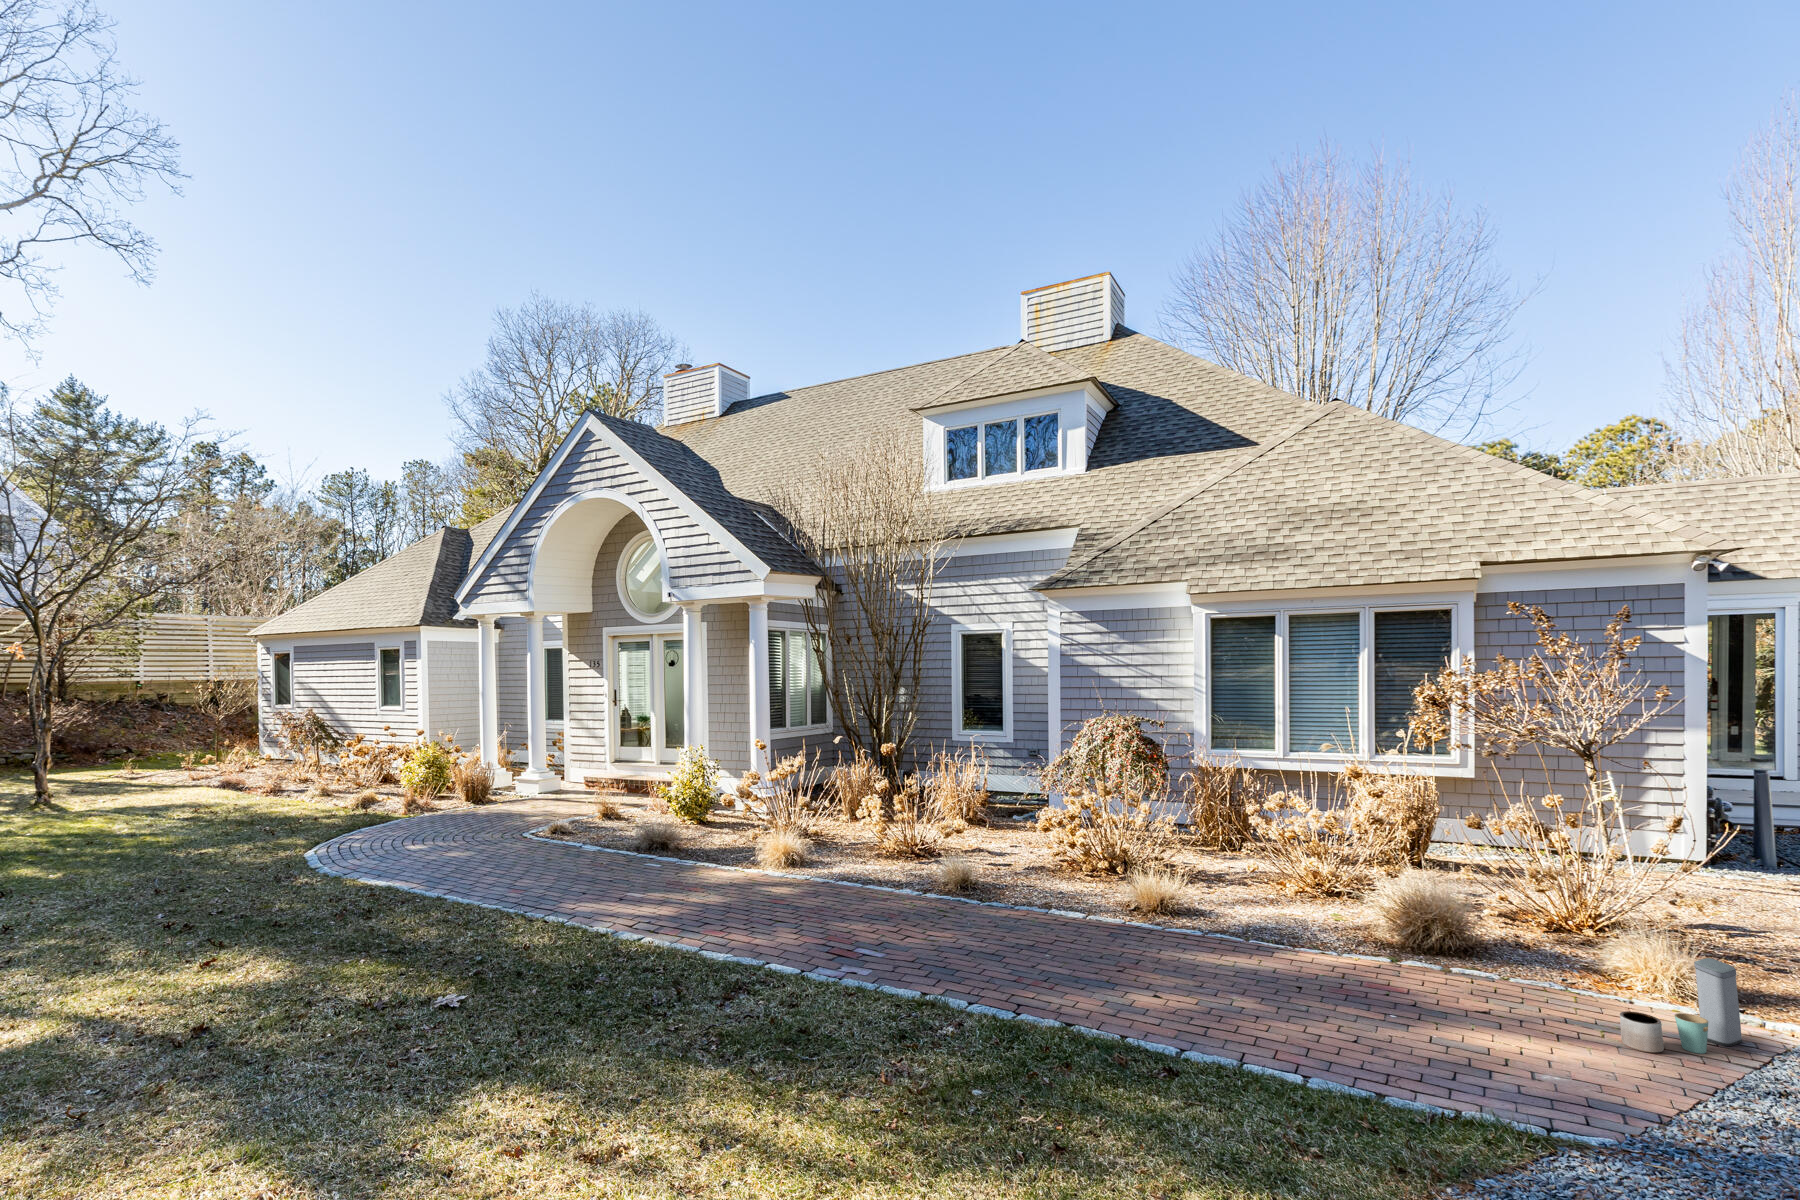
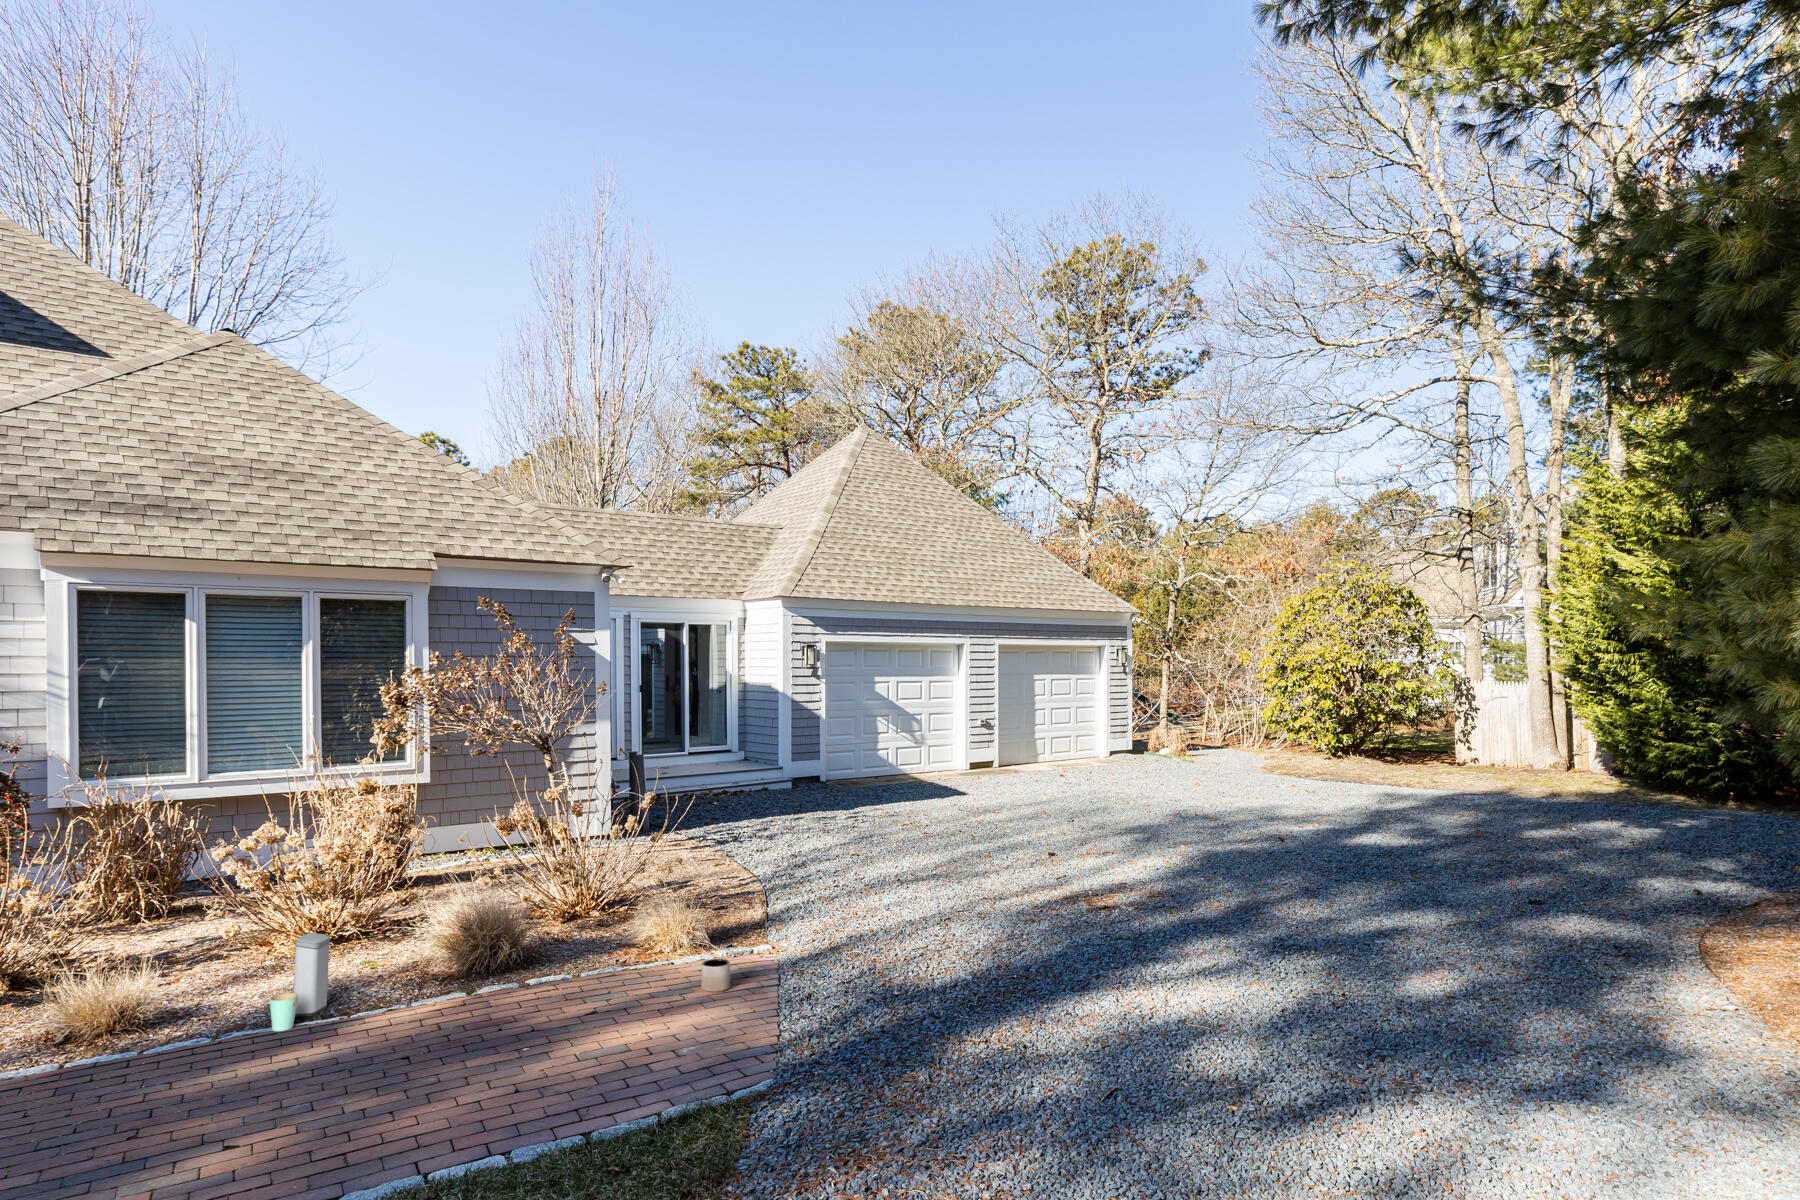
trash can: present [1675,958,1742,1054] -> present [269,933,330,1031]

